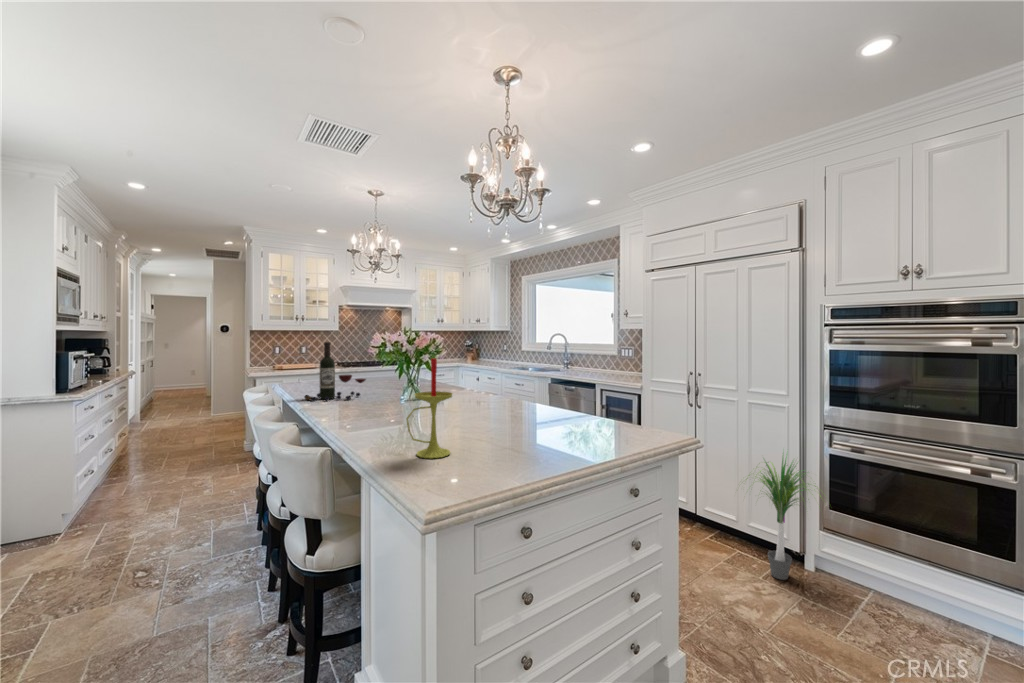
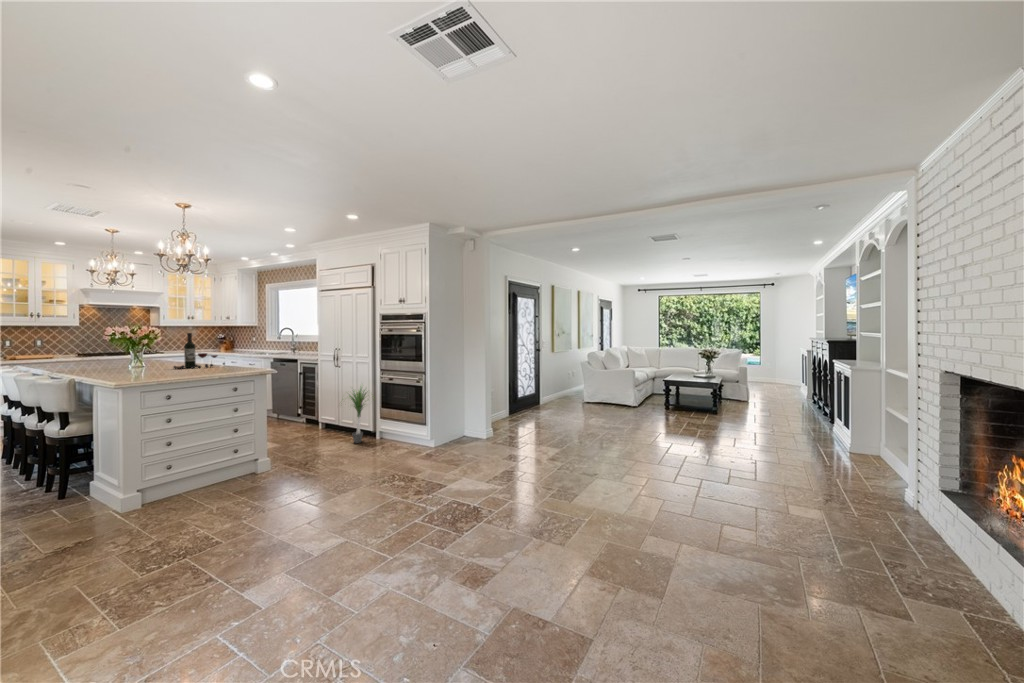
wine bottle: present [304,342,366,401] -> present [174,333,217,369]
candle: present [406,359,453,459] -> none [110,335,136,377]

